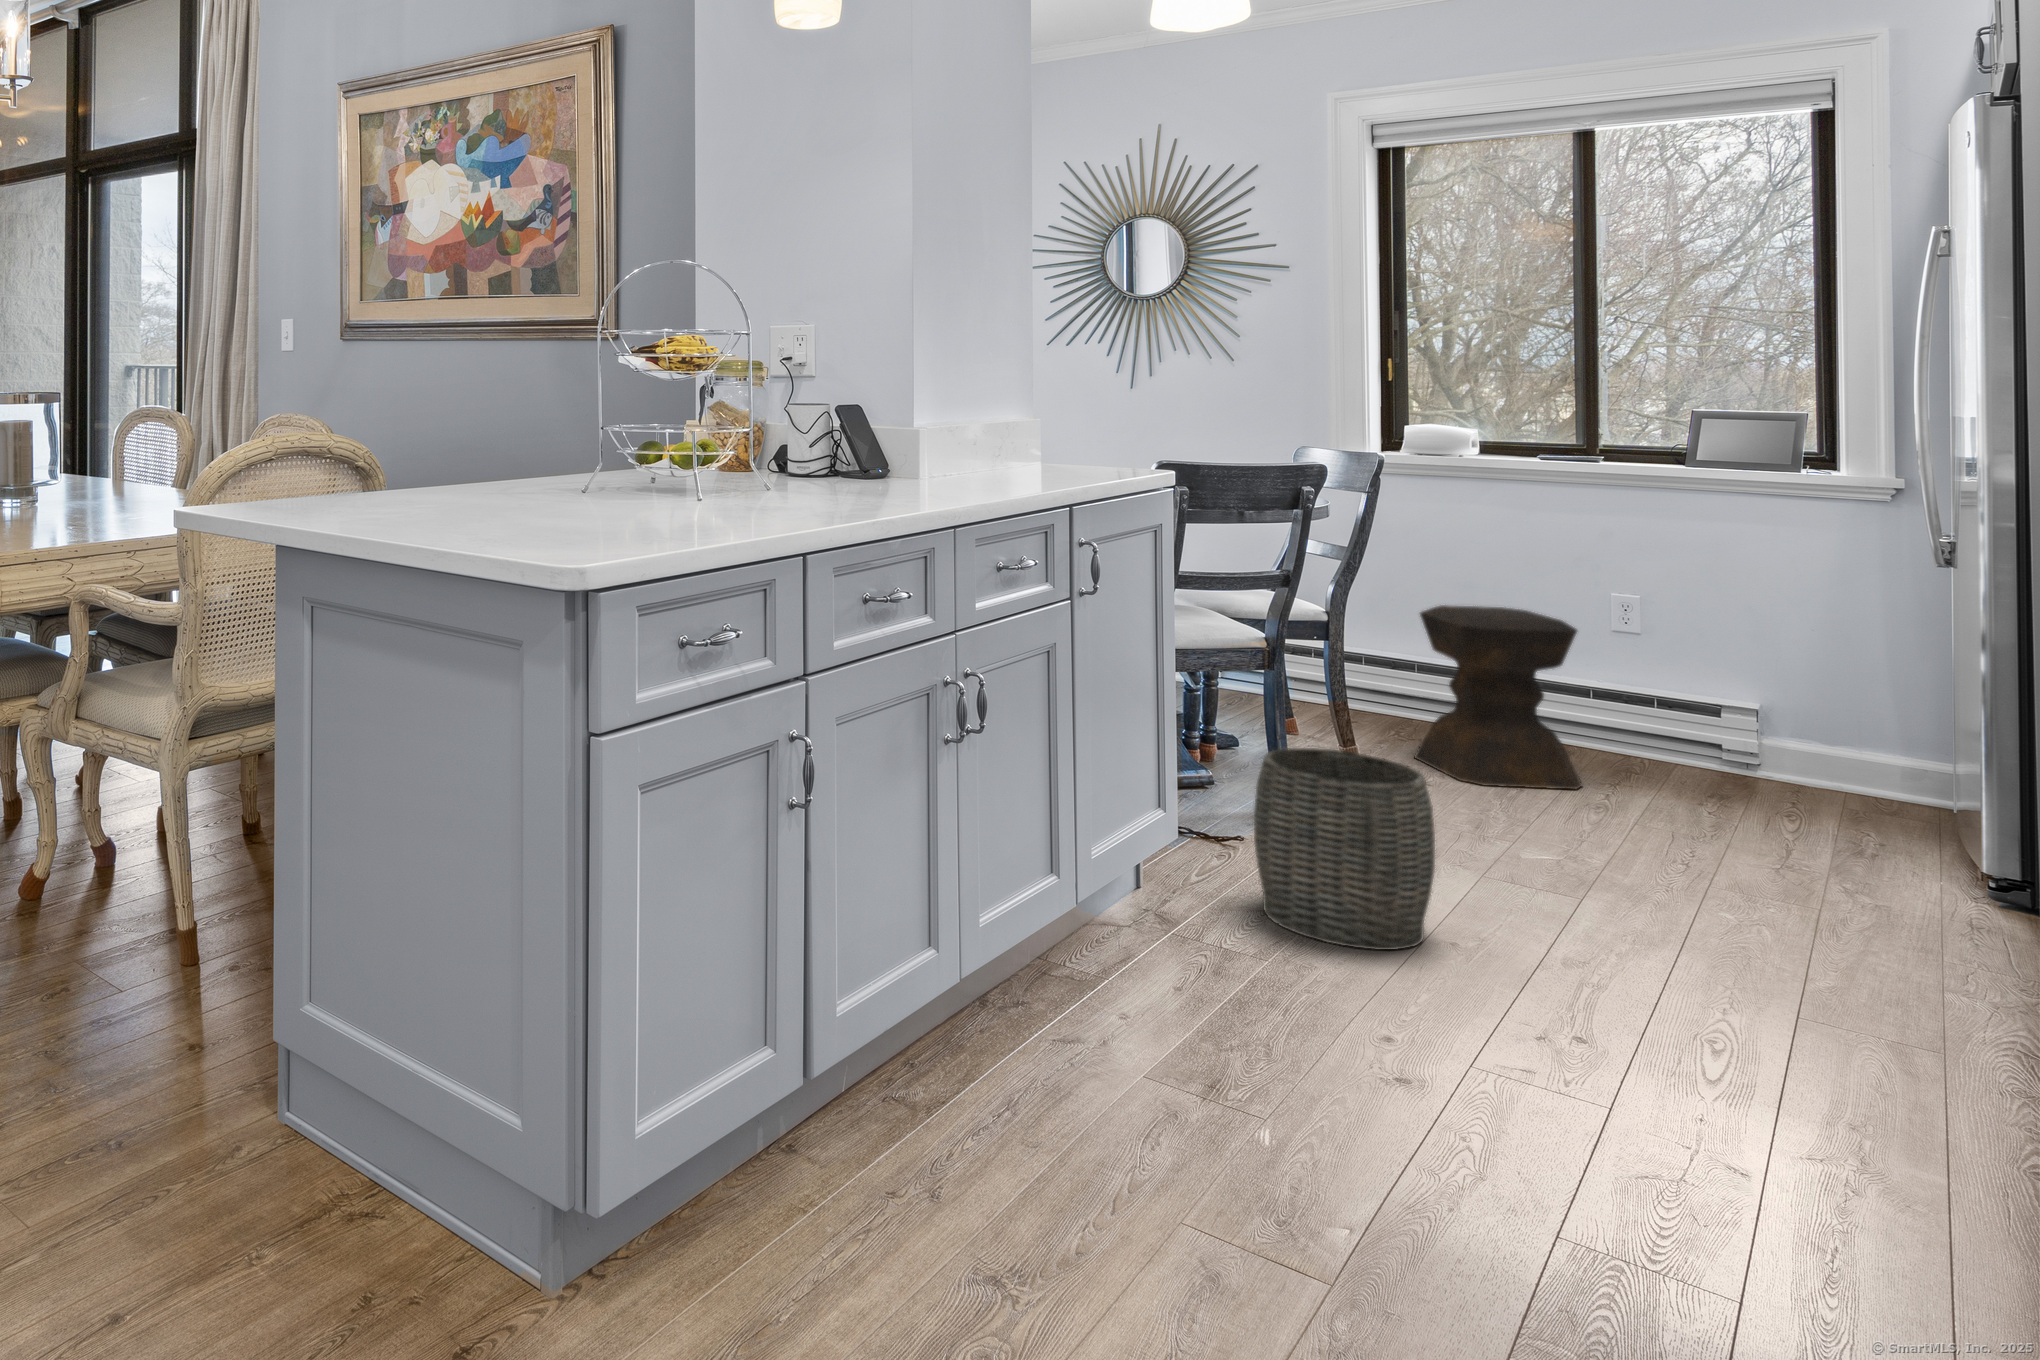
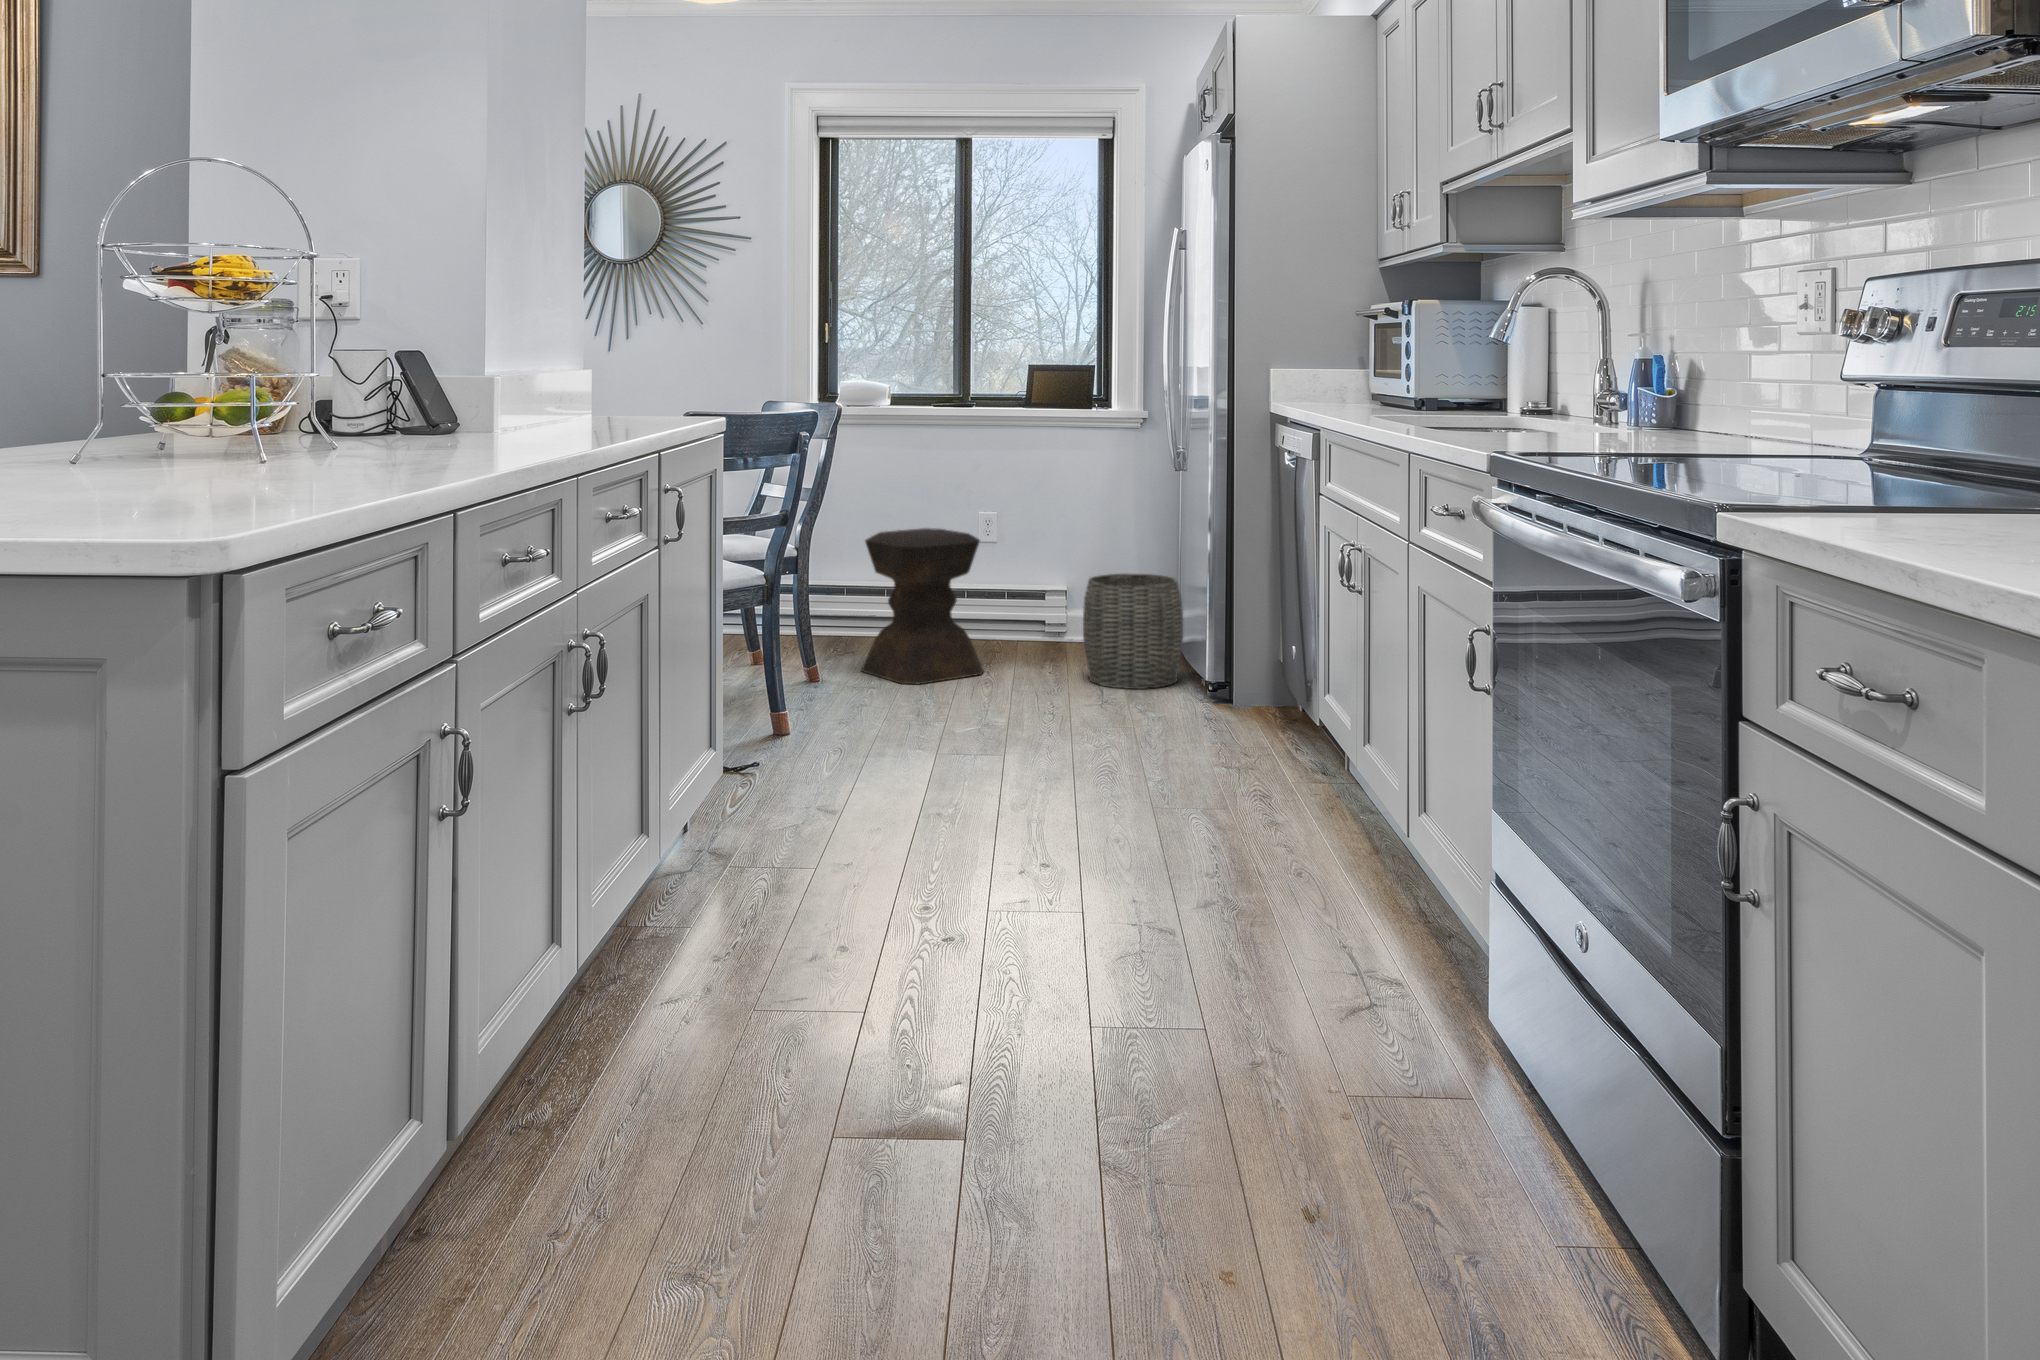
woven basket: present [1254,748,1435,950] -> present [1083,574,1183,689]

